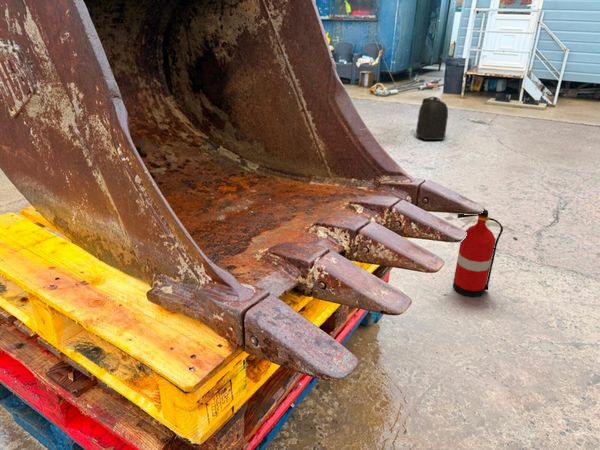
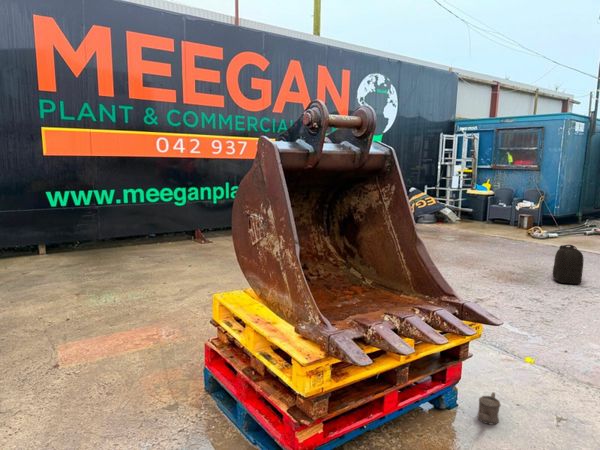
fire extinguisher: present [453,209,503,297] -> none [519,326,555,404]
watering can: none [421,297,454,345] -> present [478,392,500,424]

